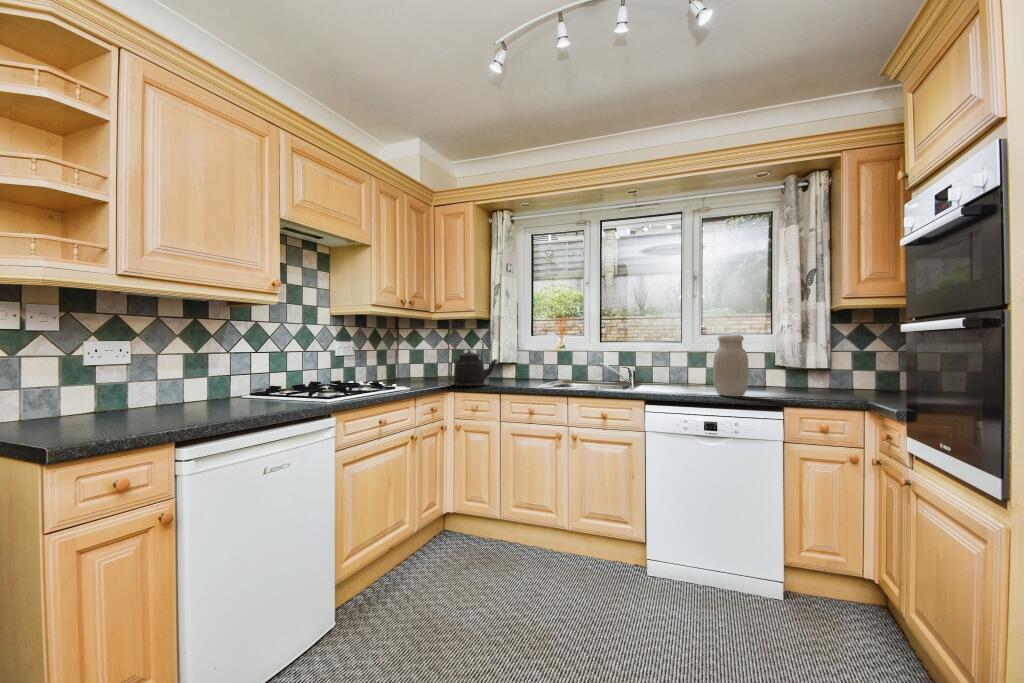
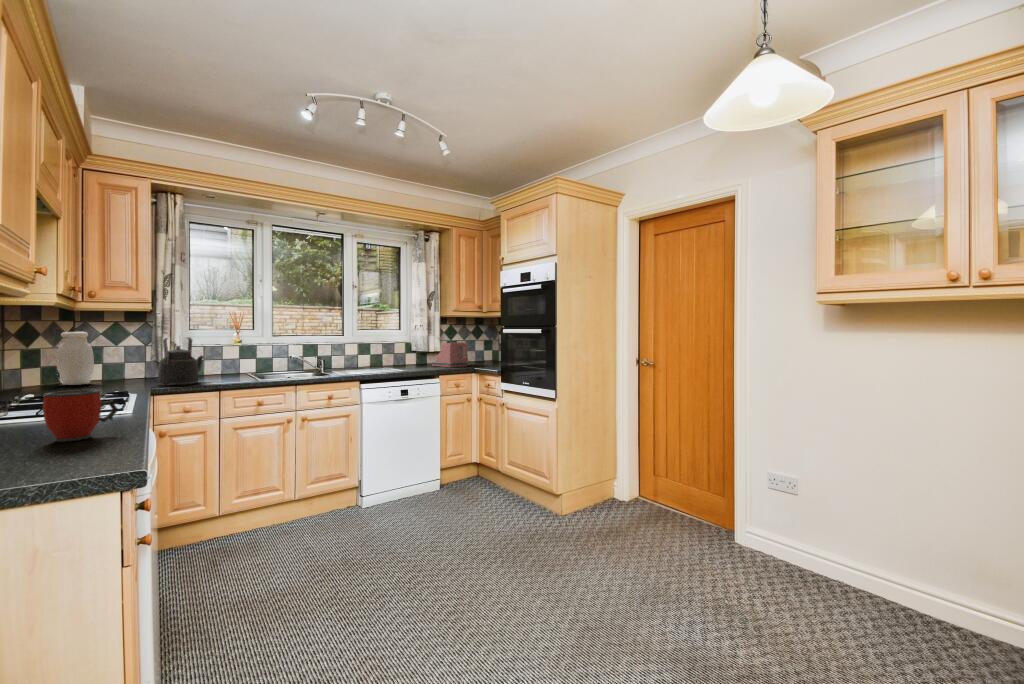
jar: present [713,335,749,397] -> present [57,332,94,385]
toaster: none [810,354,874,397] -> present [432,342,468,367]
mug: none [102,385,158,429] -> present [43,390,118,442]

